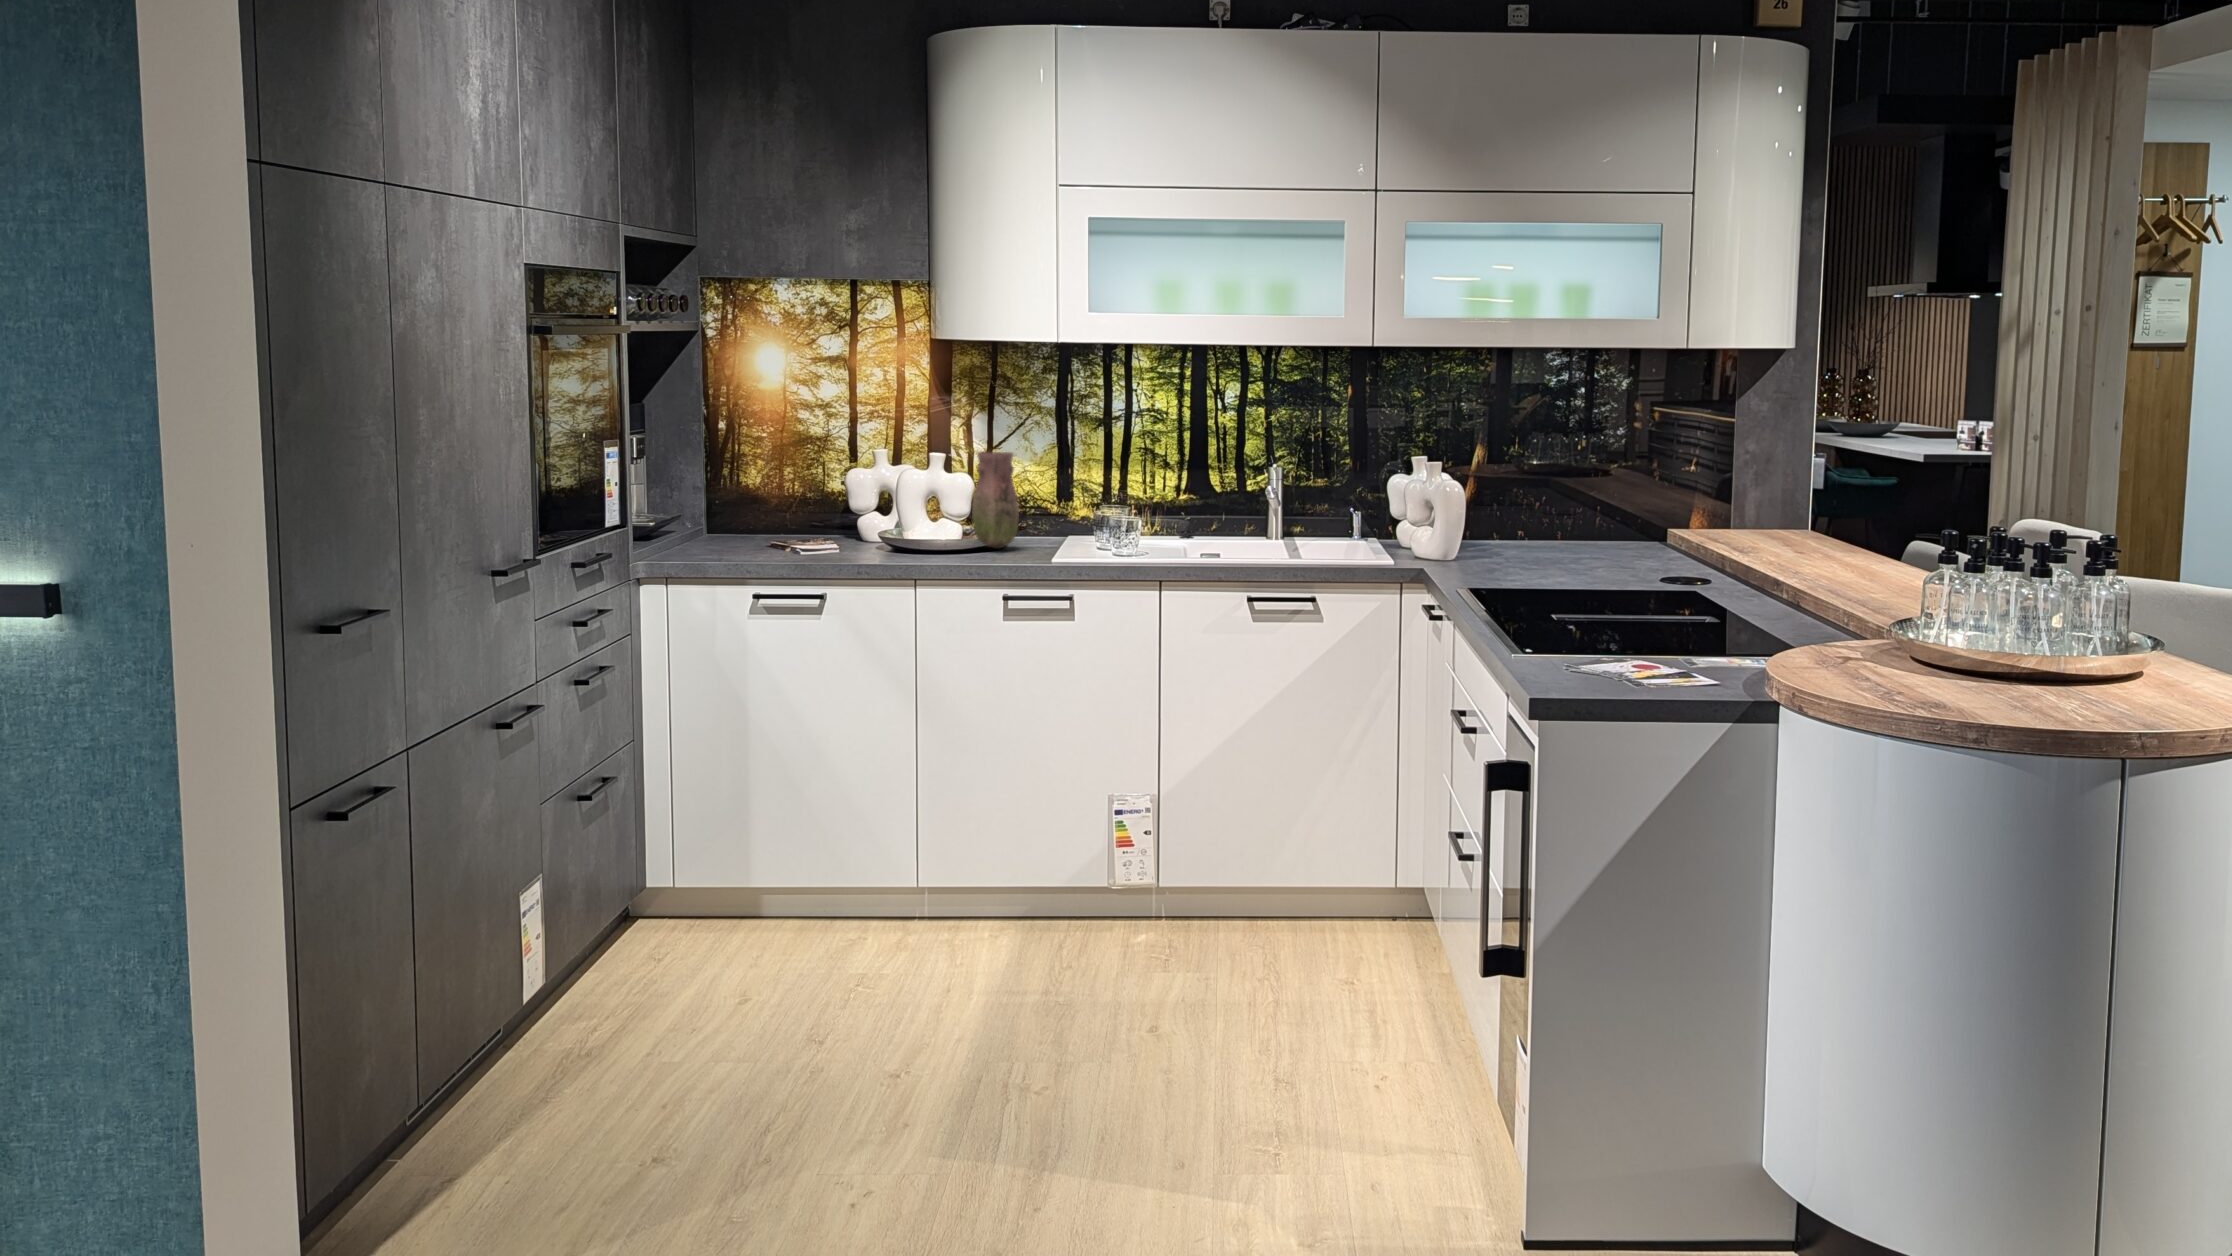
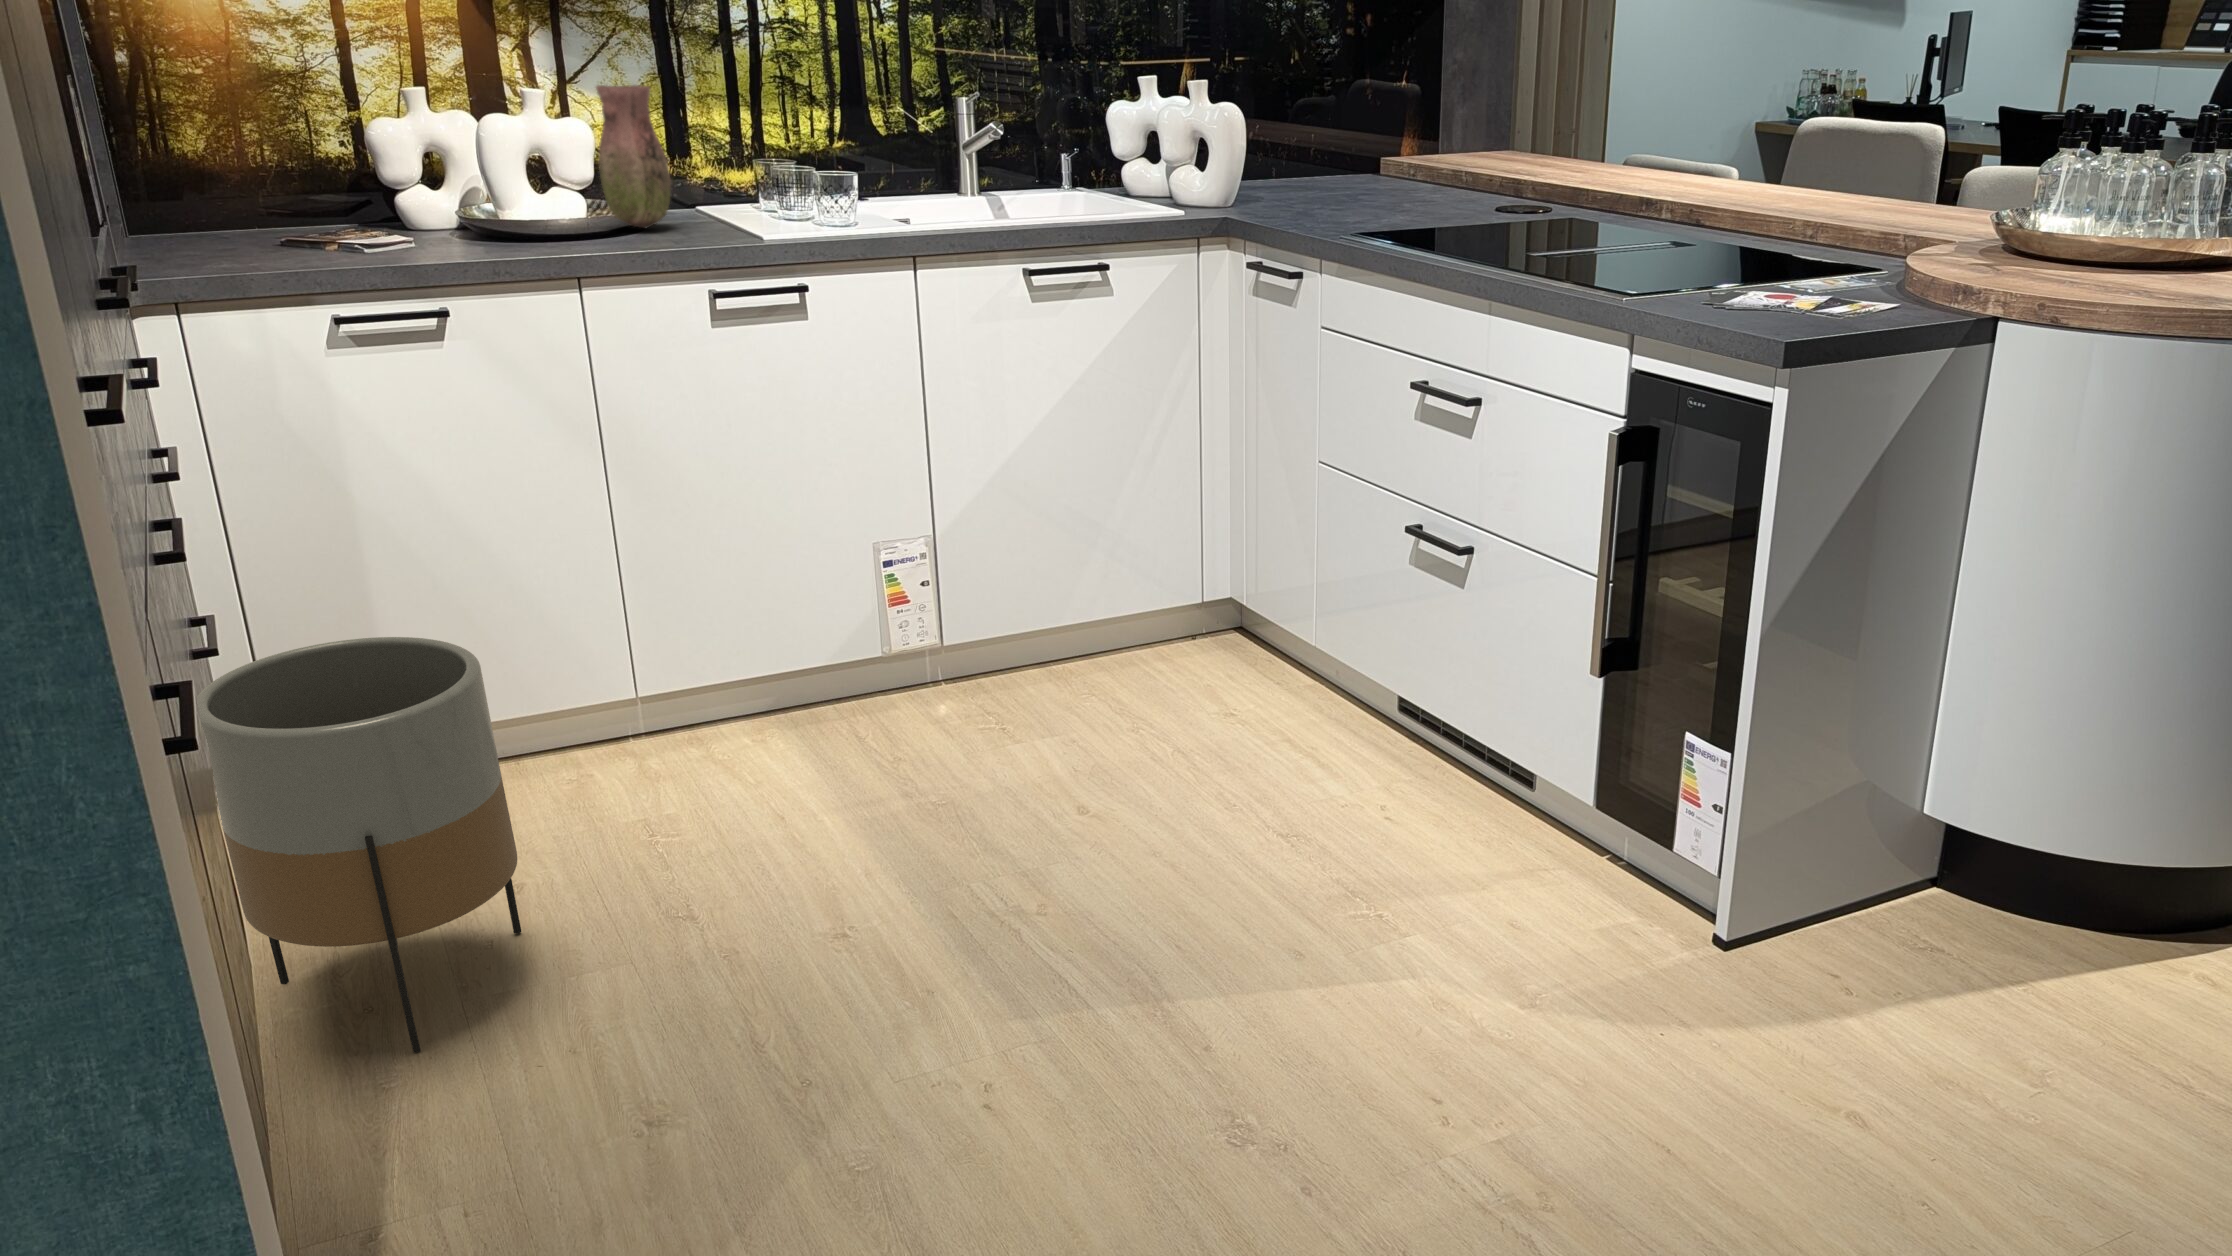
planter: none [538,800,733,1091] -> present [197,637,521,1053]

